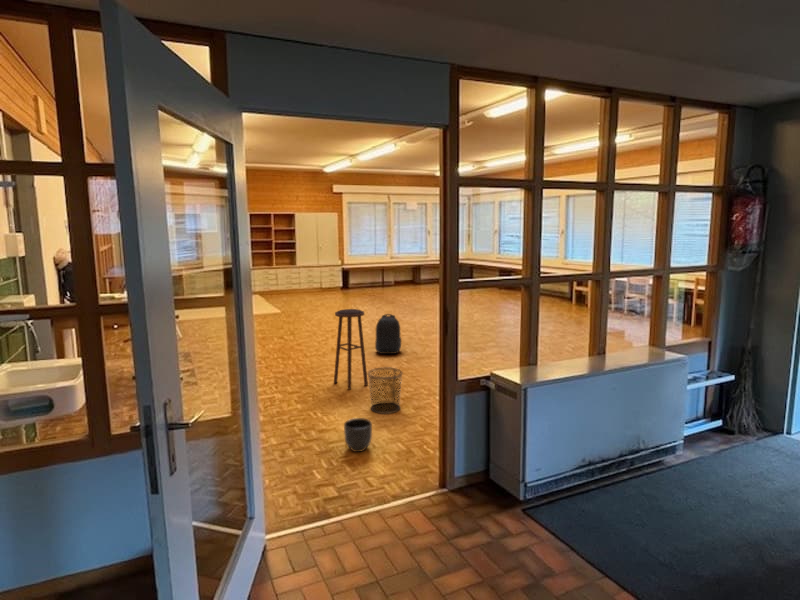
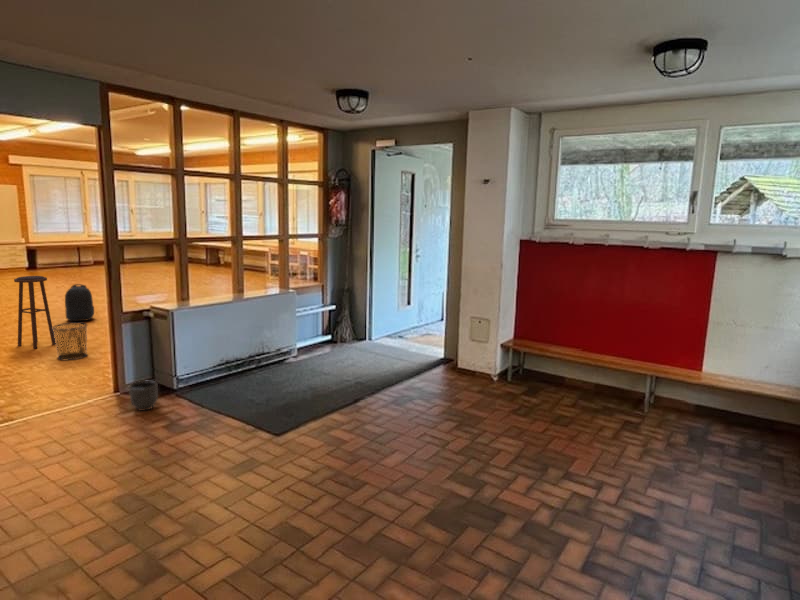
planter: present [344,418,372,452] -> present [129,381,158,411]

